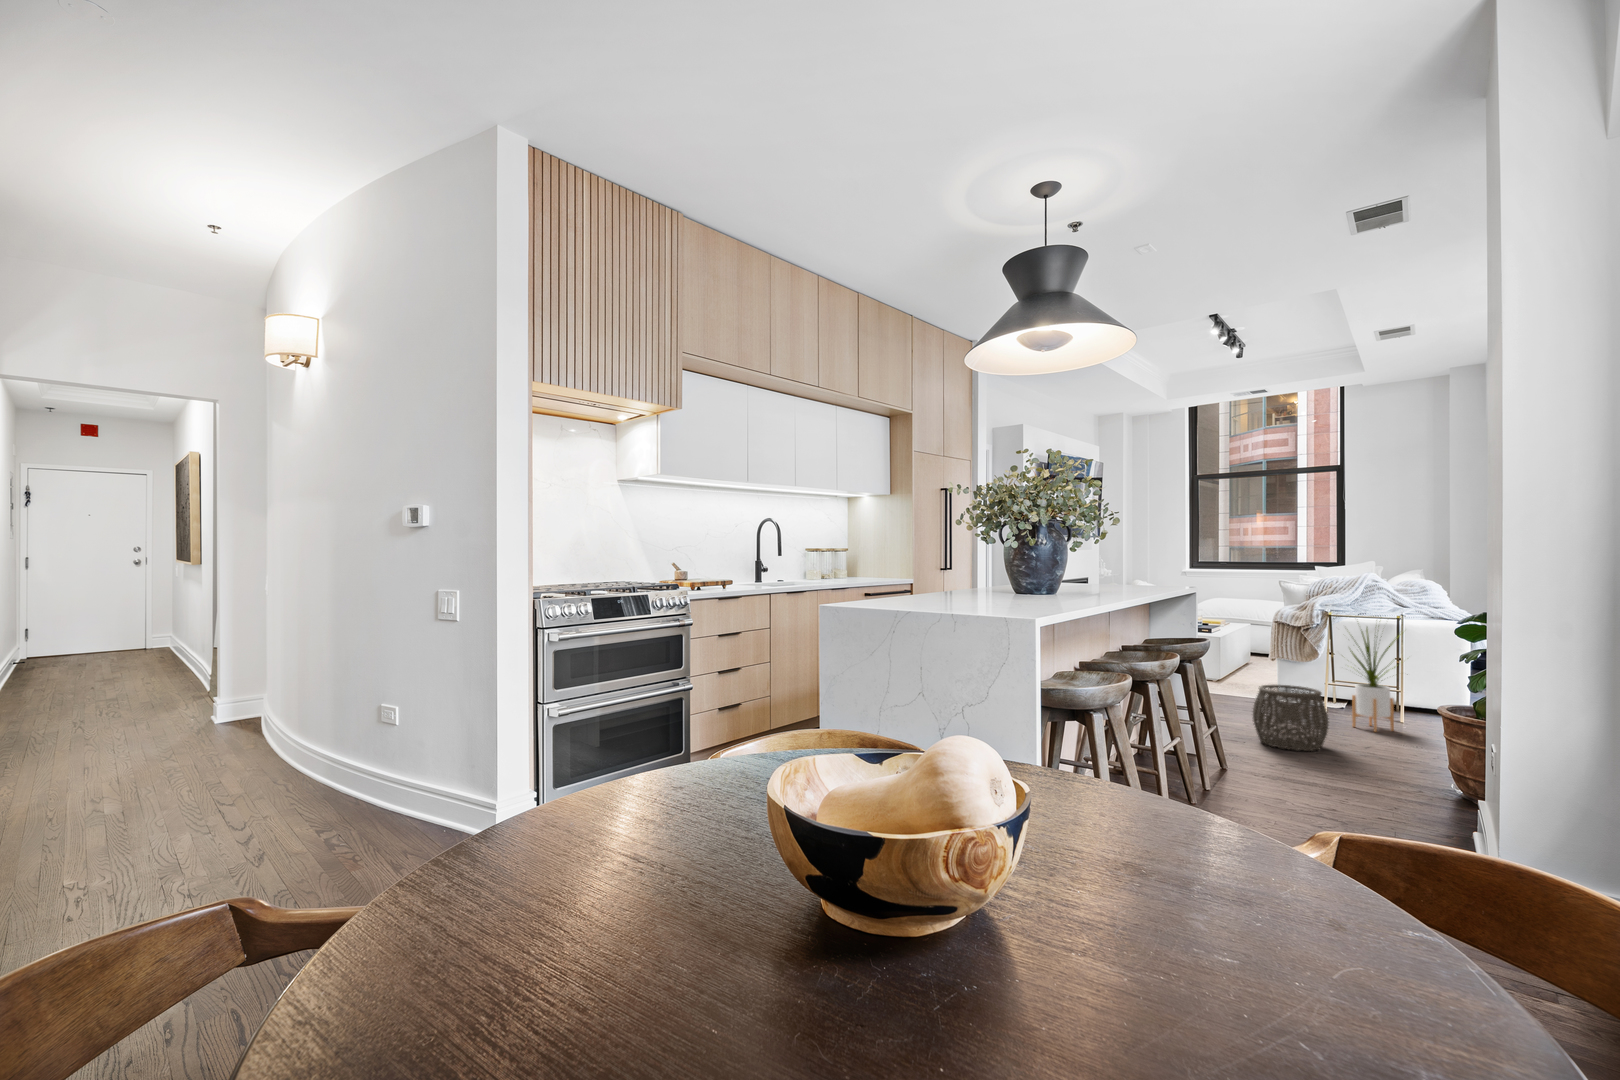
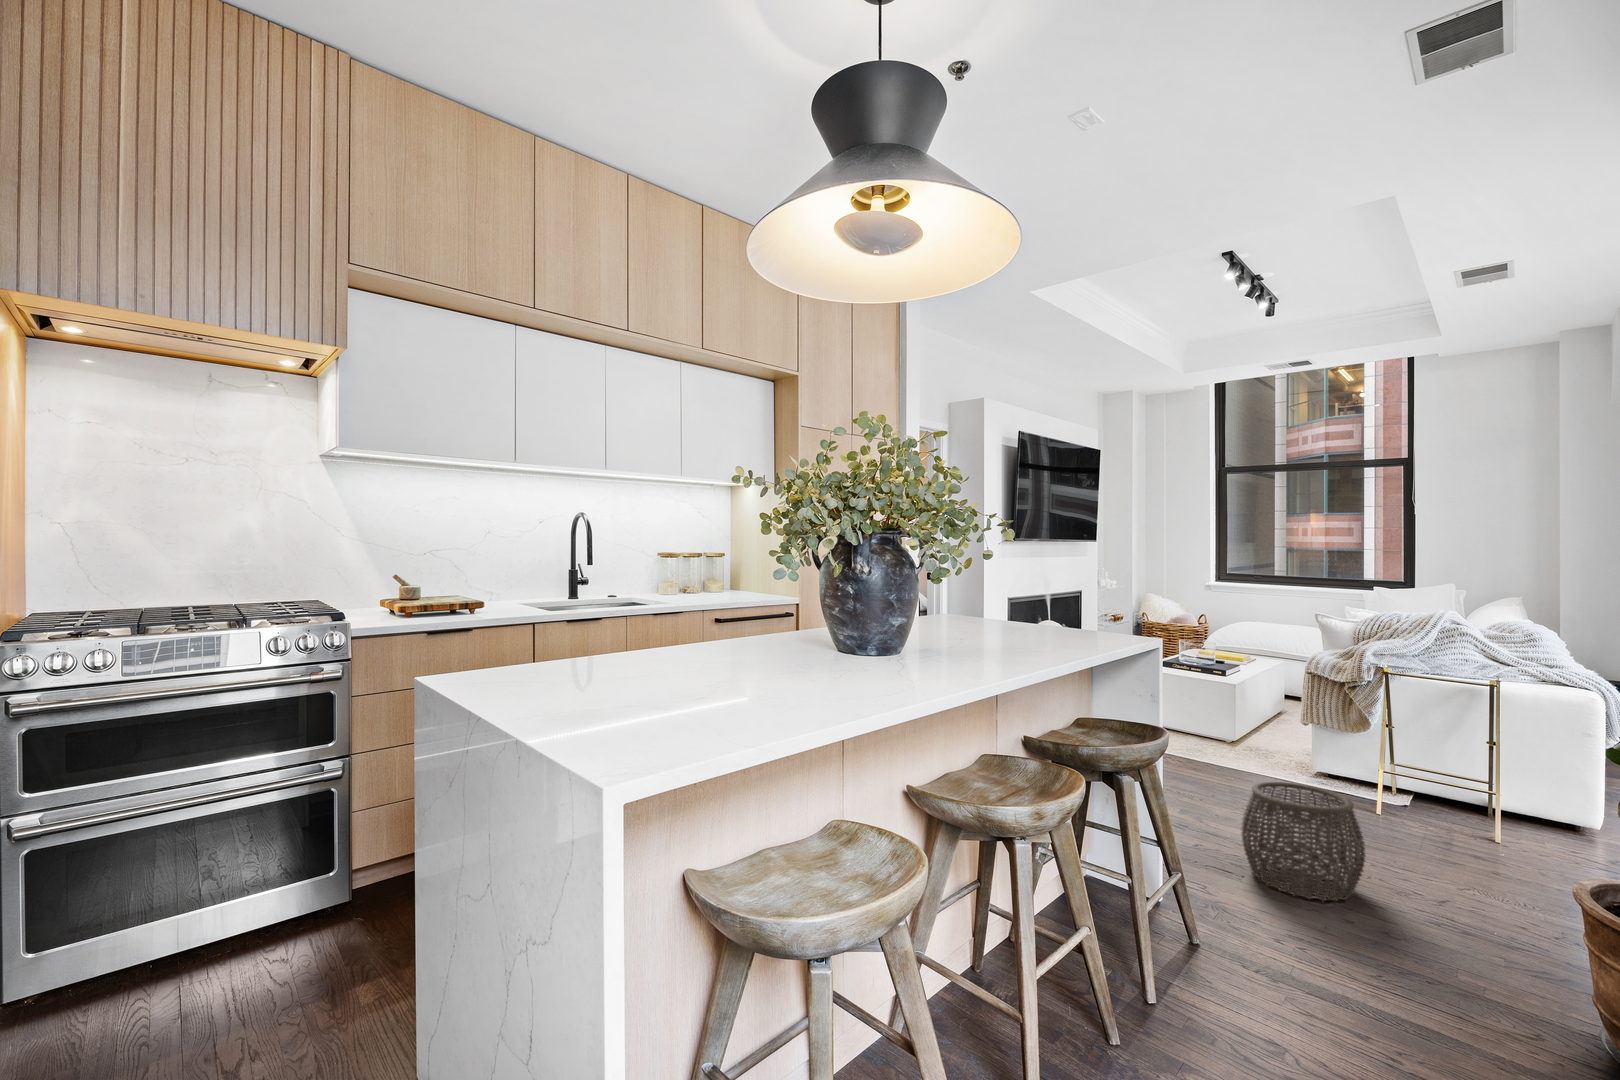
house plant: present [1350,629,1401,732] -> none [1390,677,1514,863]

